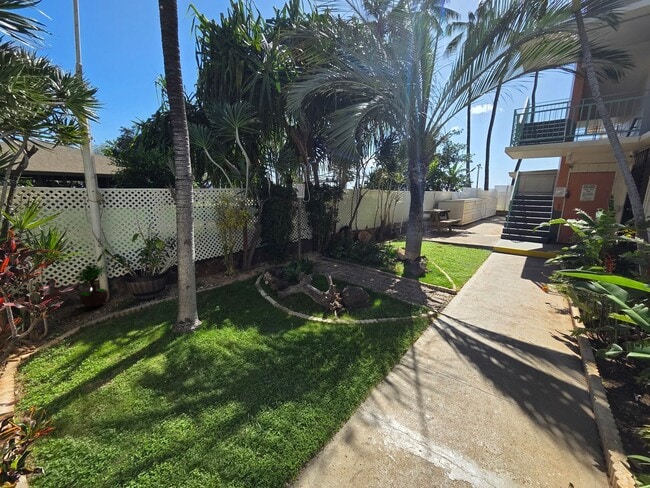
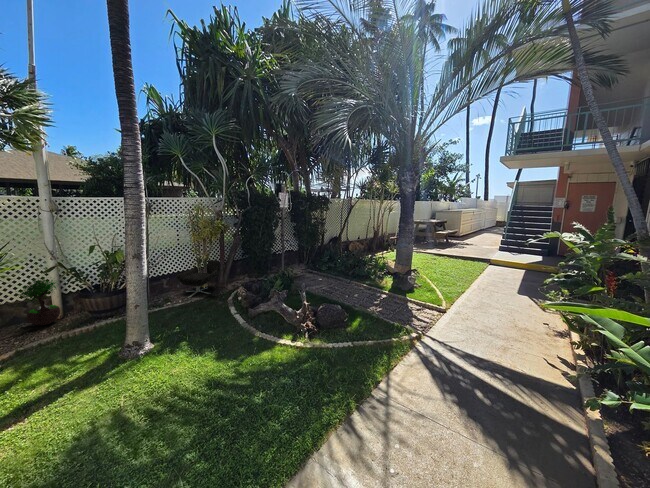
lounge chair: none [204,247,244,283] -> present [176,260,220,298]

